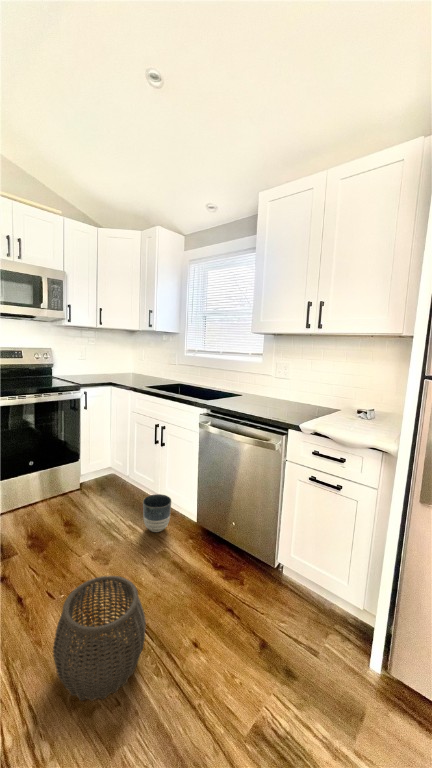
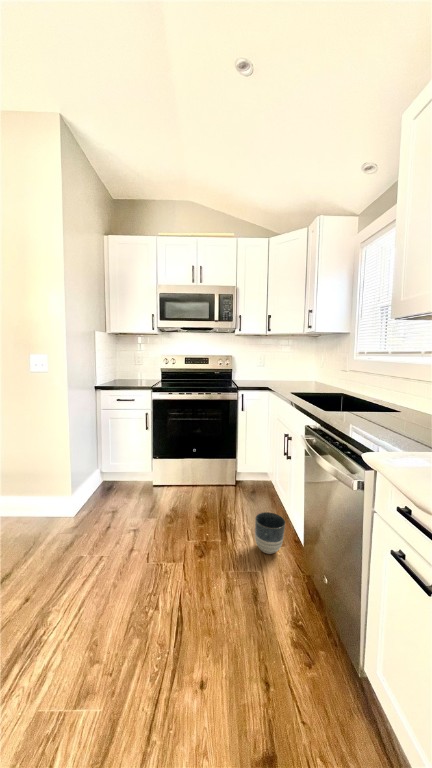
woven basket: present [53,576,146,701] -> none [88,553,170,663]

